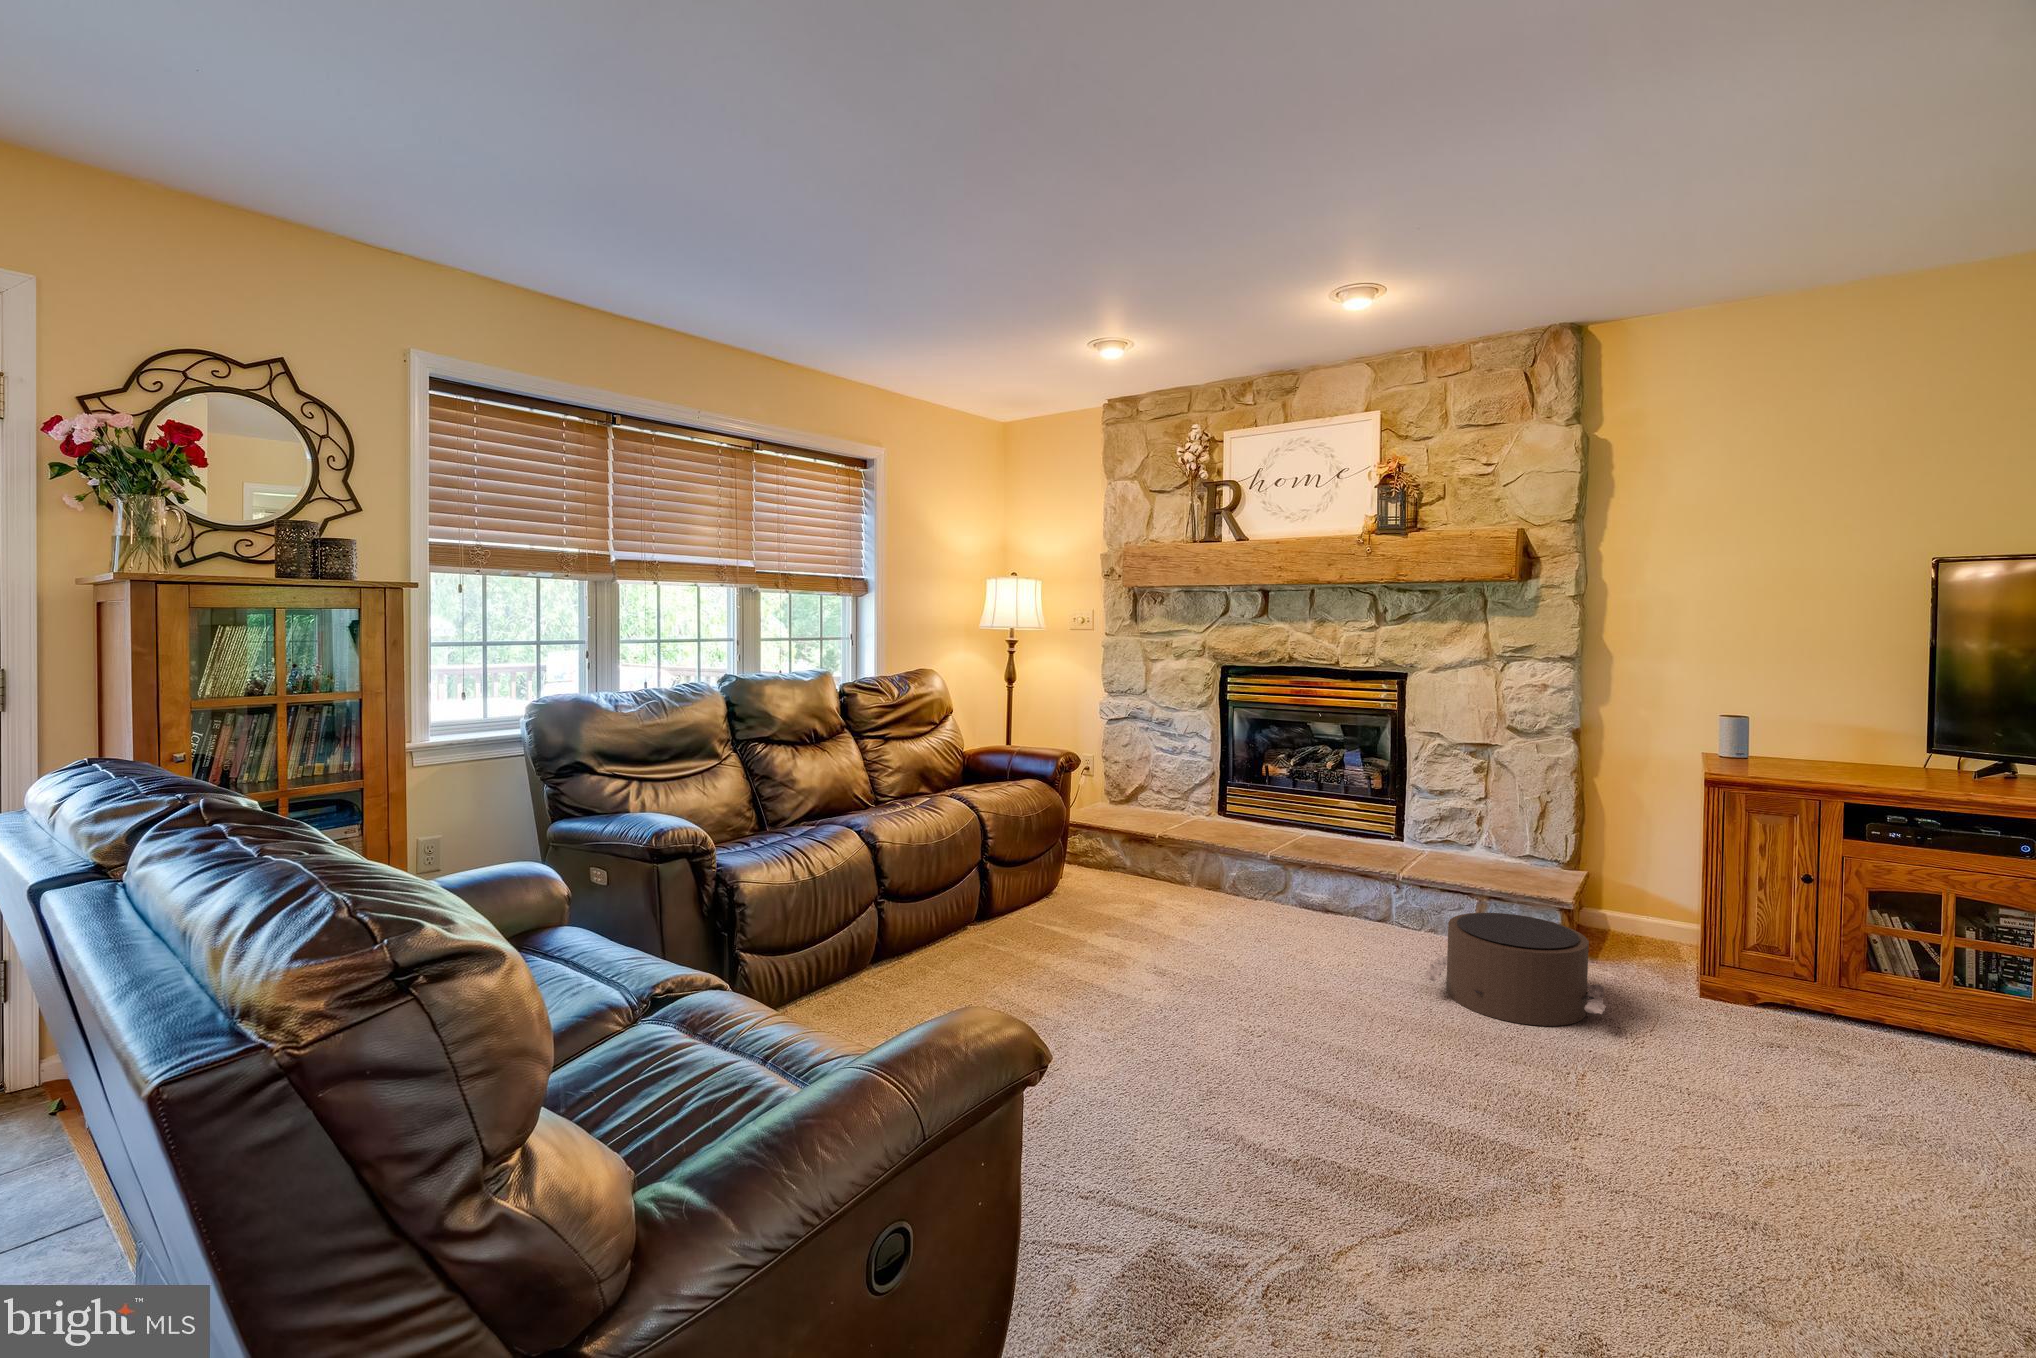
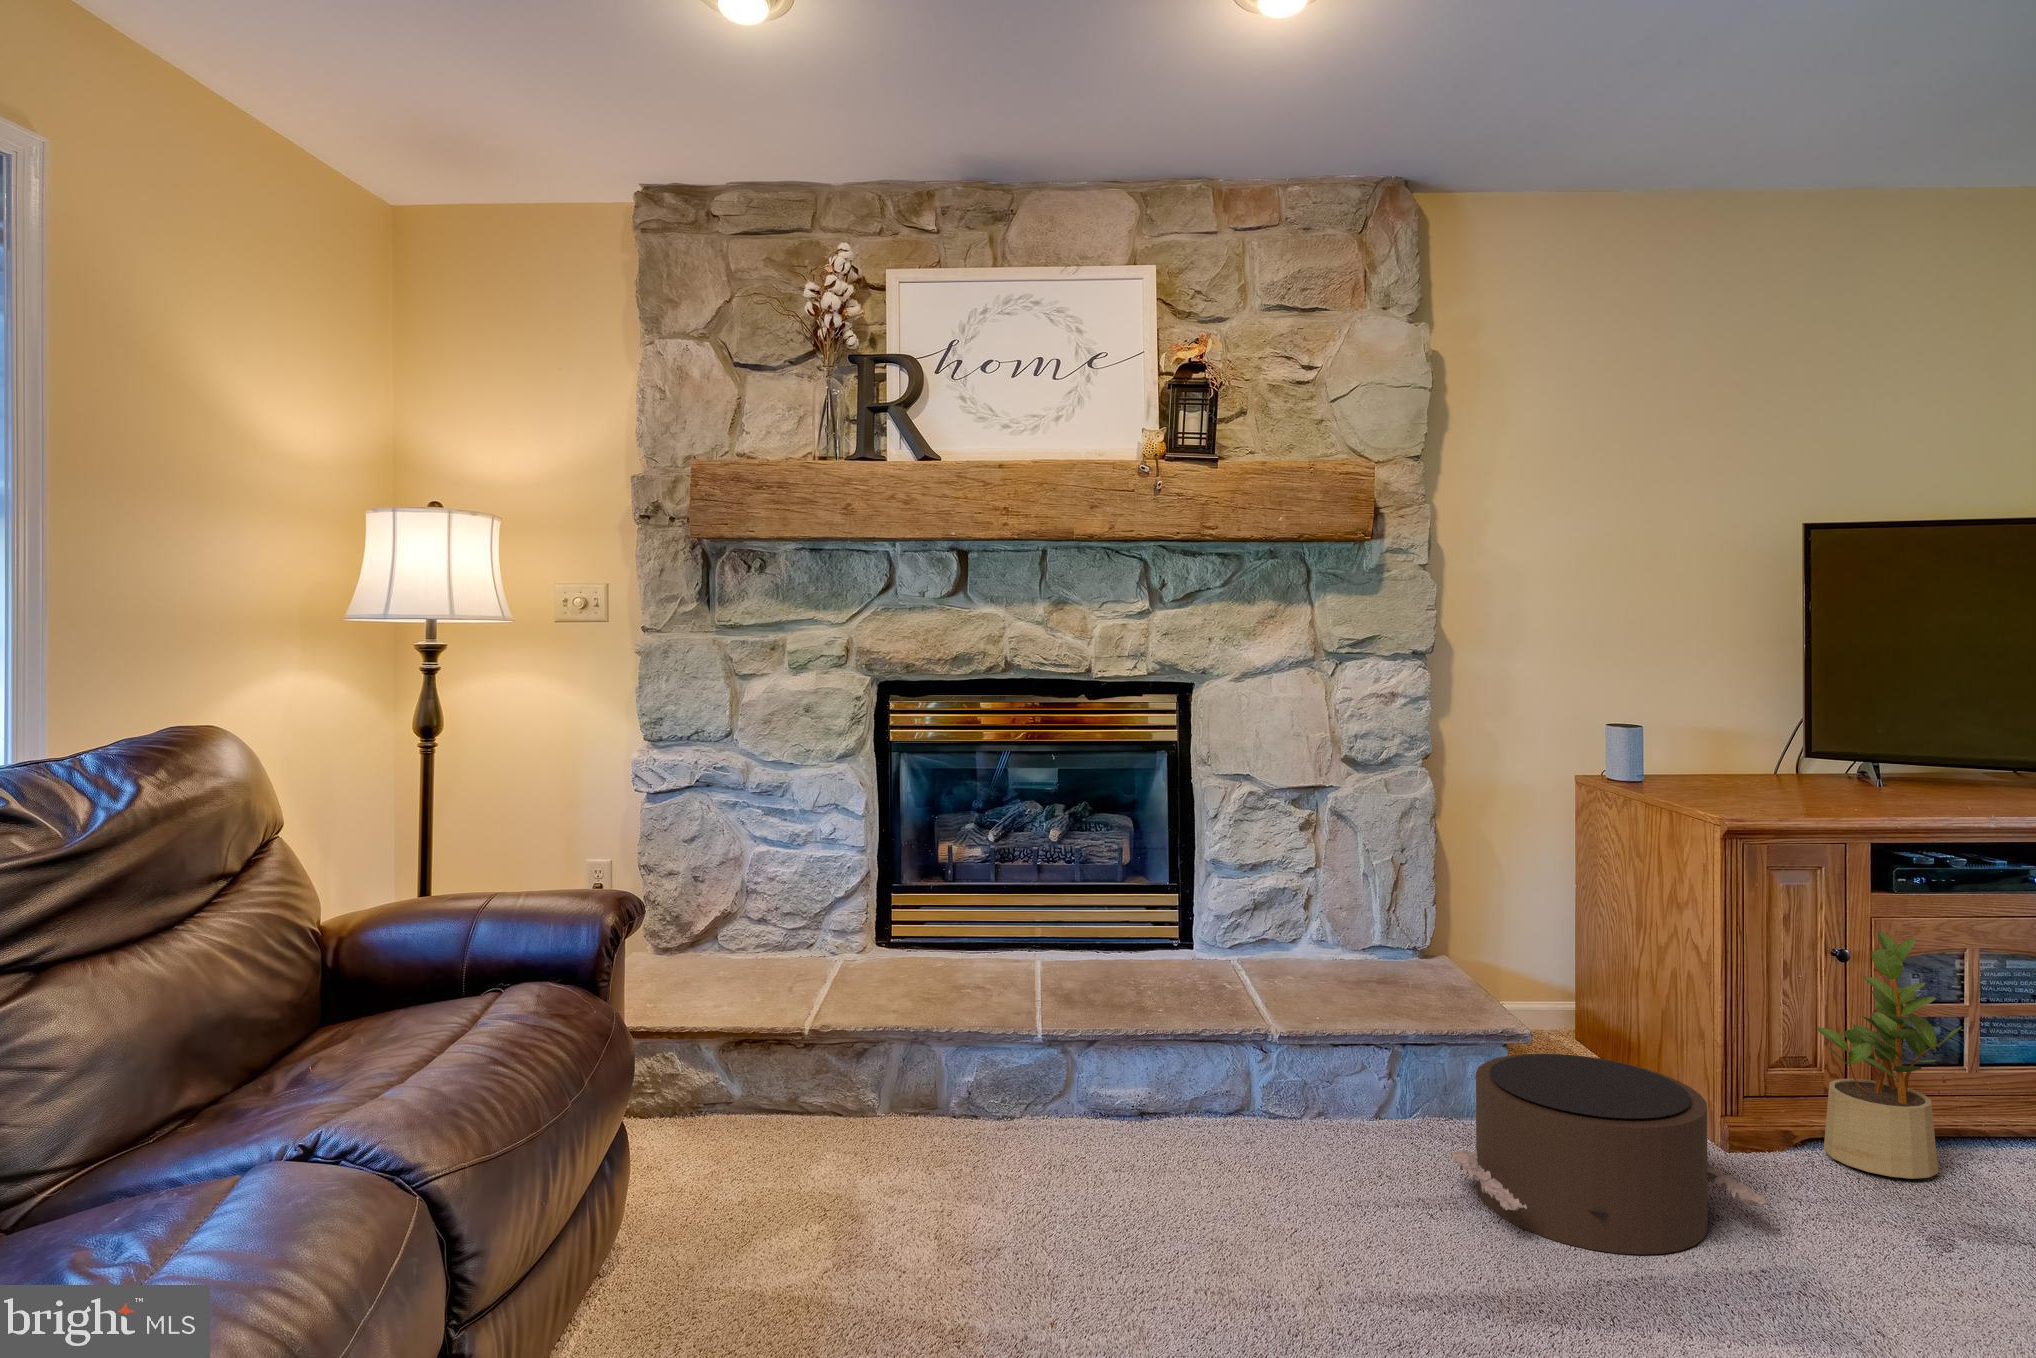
potted plant: none [1753,877,1858,1051] -> present [1817,931,1962,1179]

